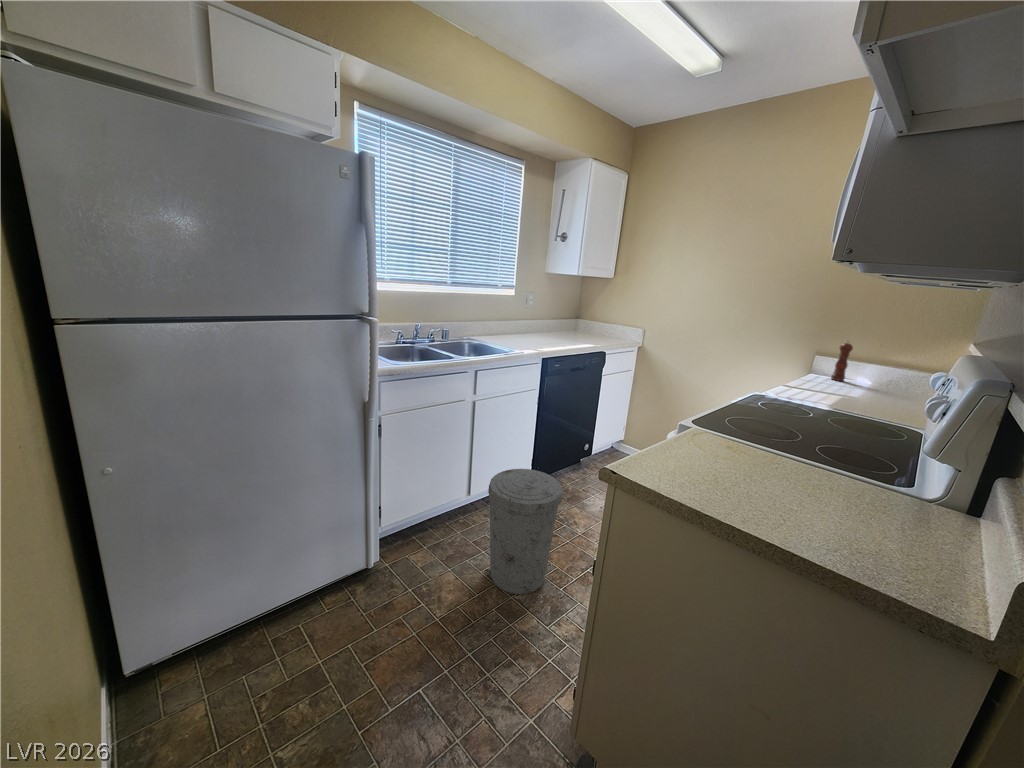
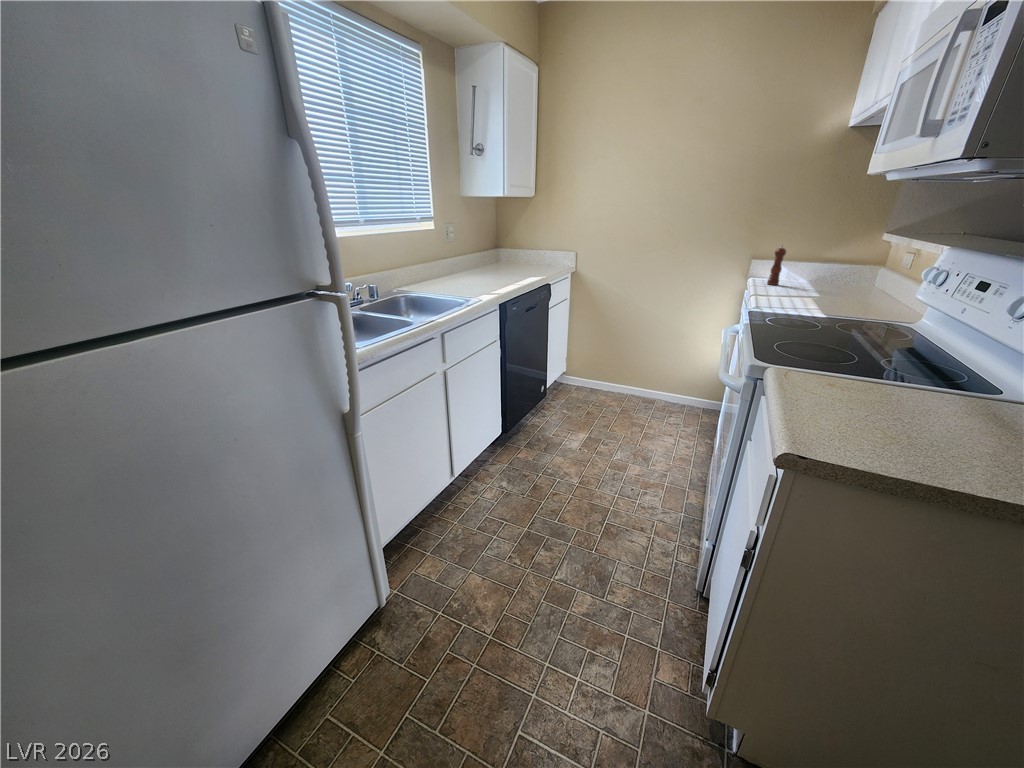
trash can: present [488,469,563,594] -> none [504,438,590,575]

